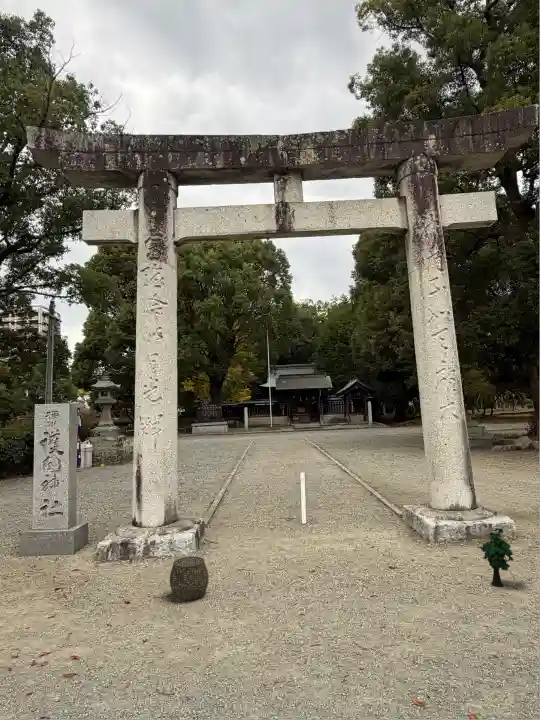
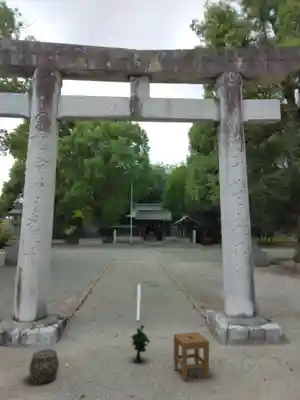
stool: none [363,527,416,592] -> present [174,332,209,381]
decorative plant: present [478,528,513,587] -> present [132,325,150,363]

